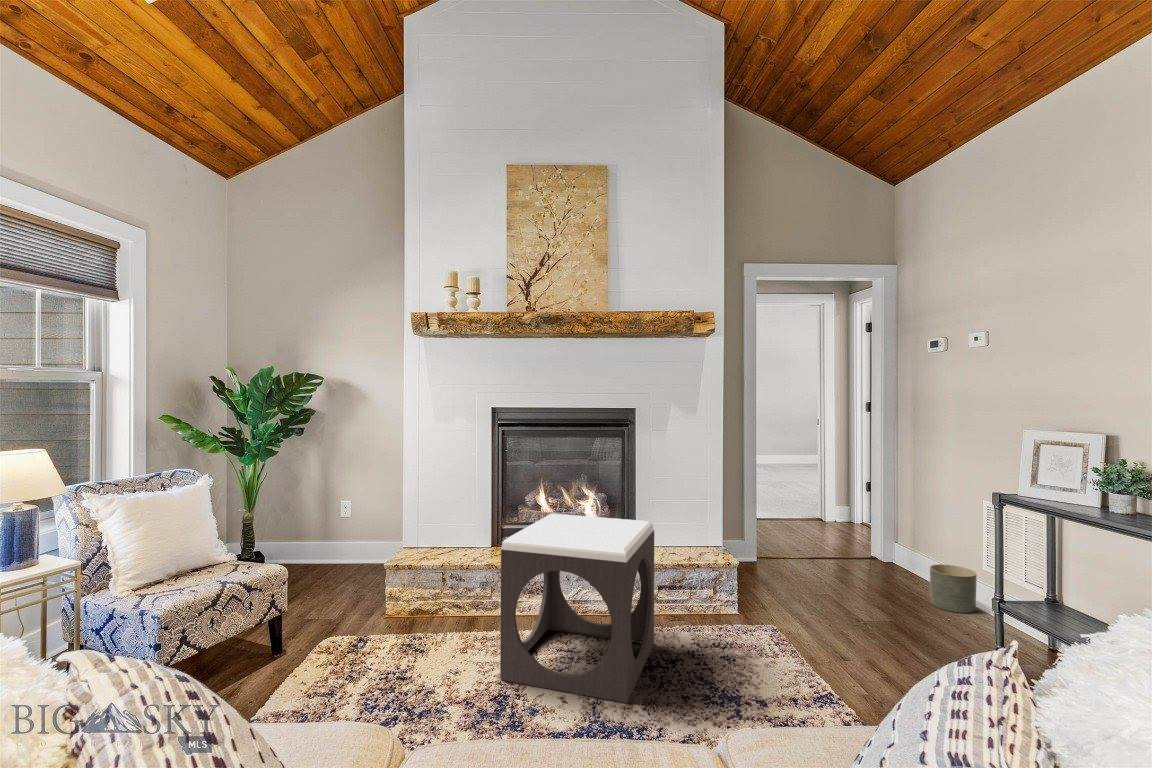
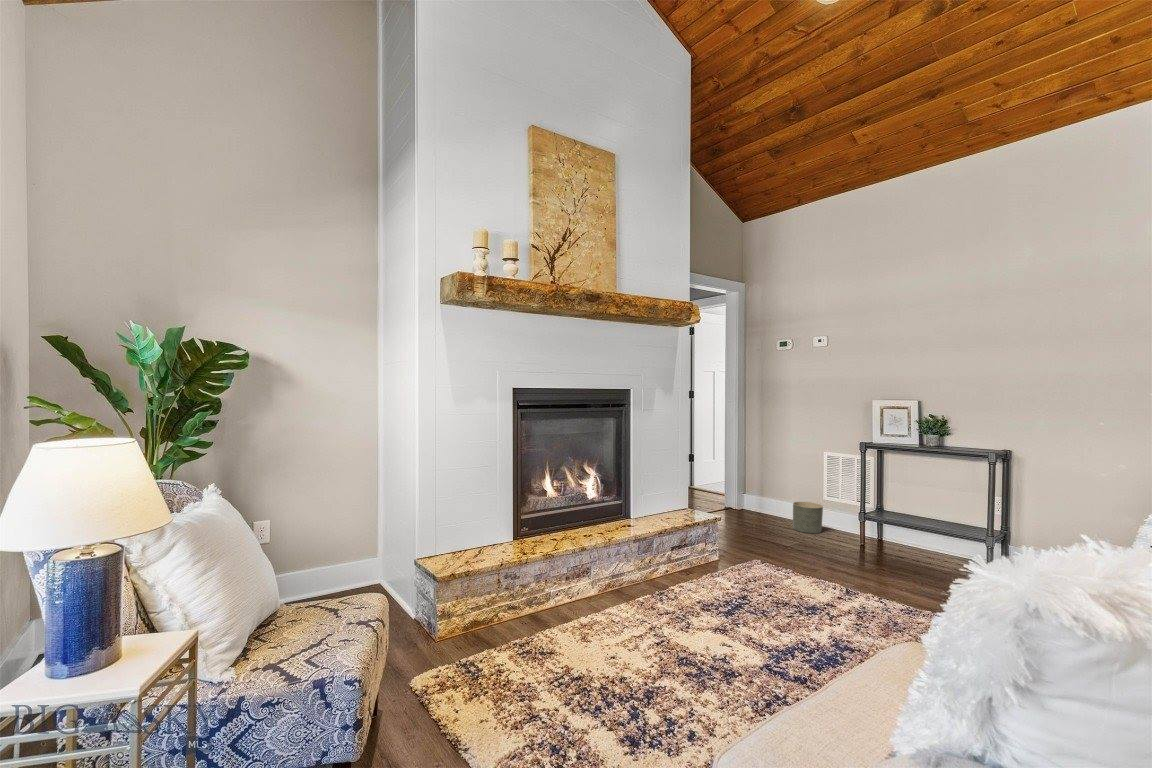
footstool: present [500,514,654,703] -> none [615,490,777,661]

